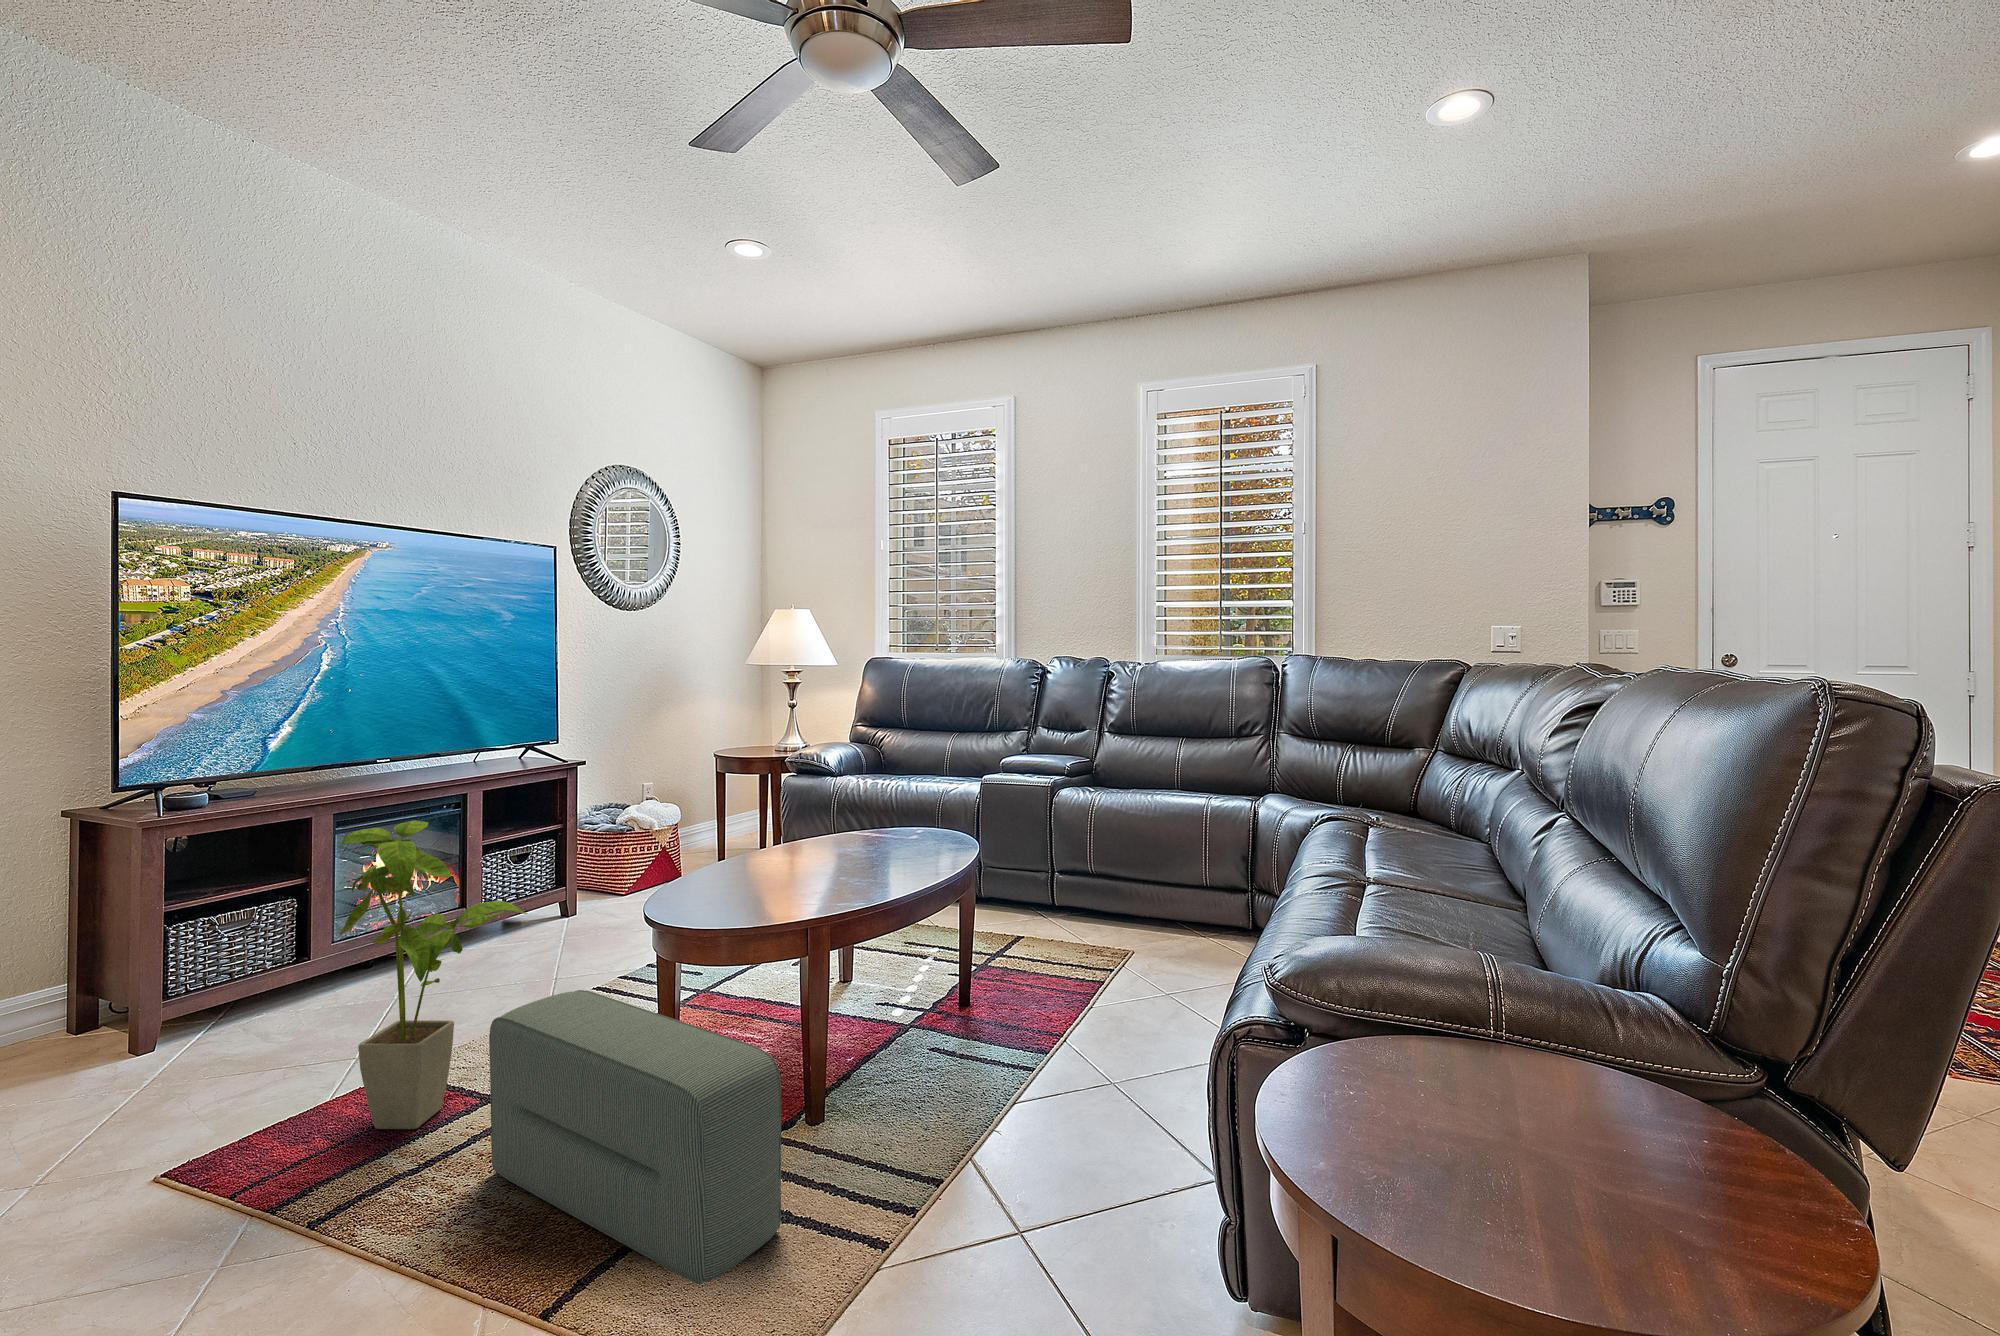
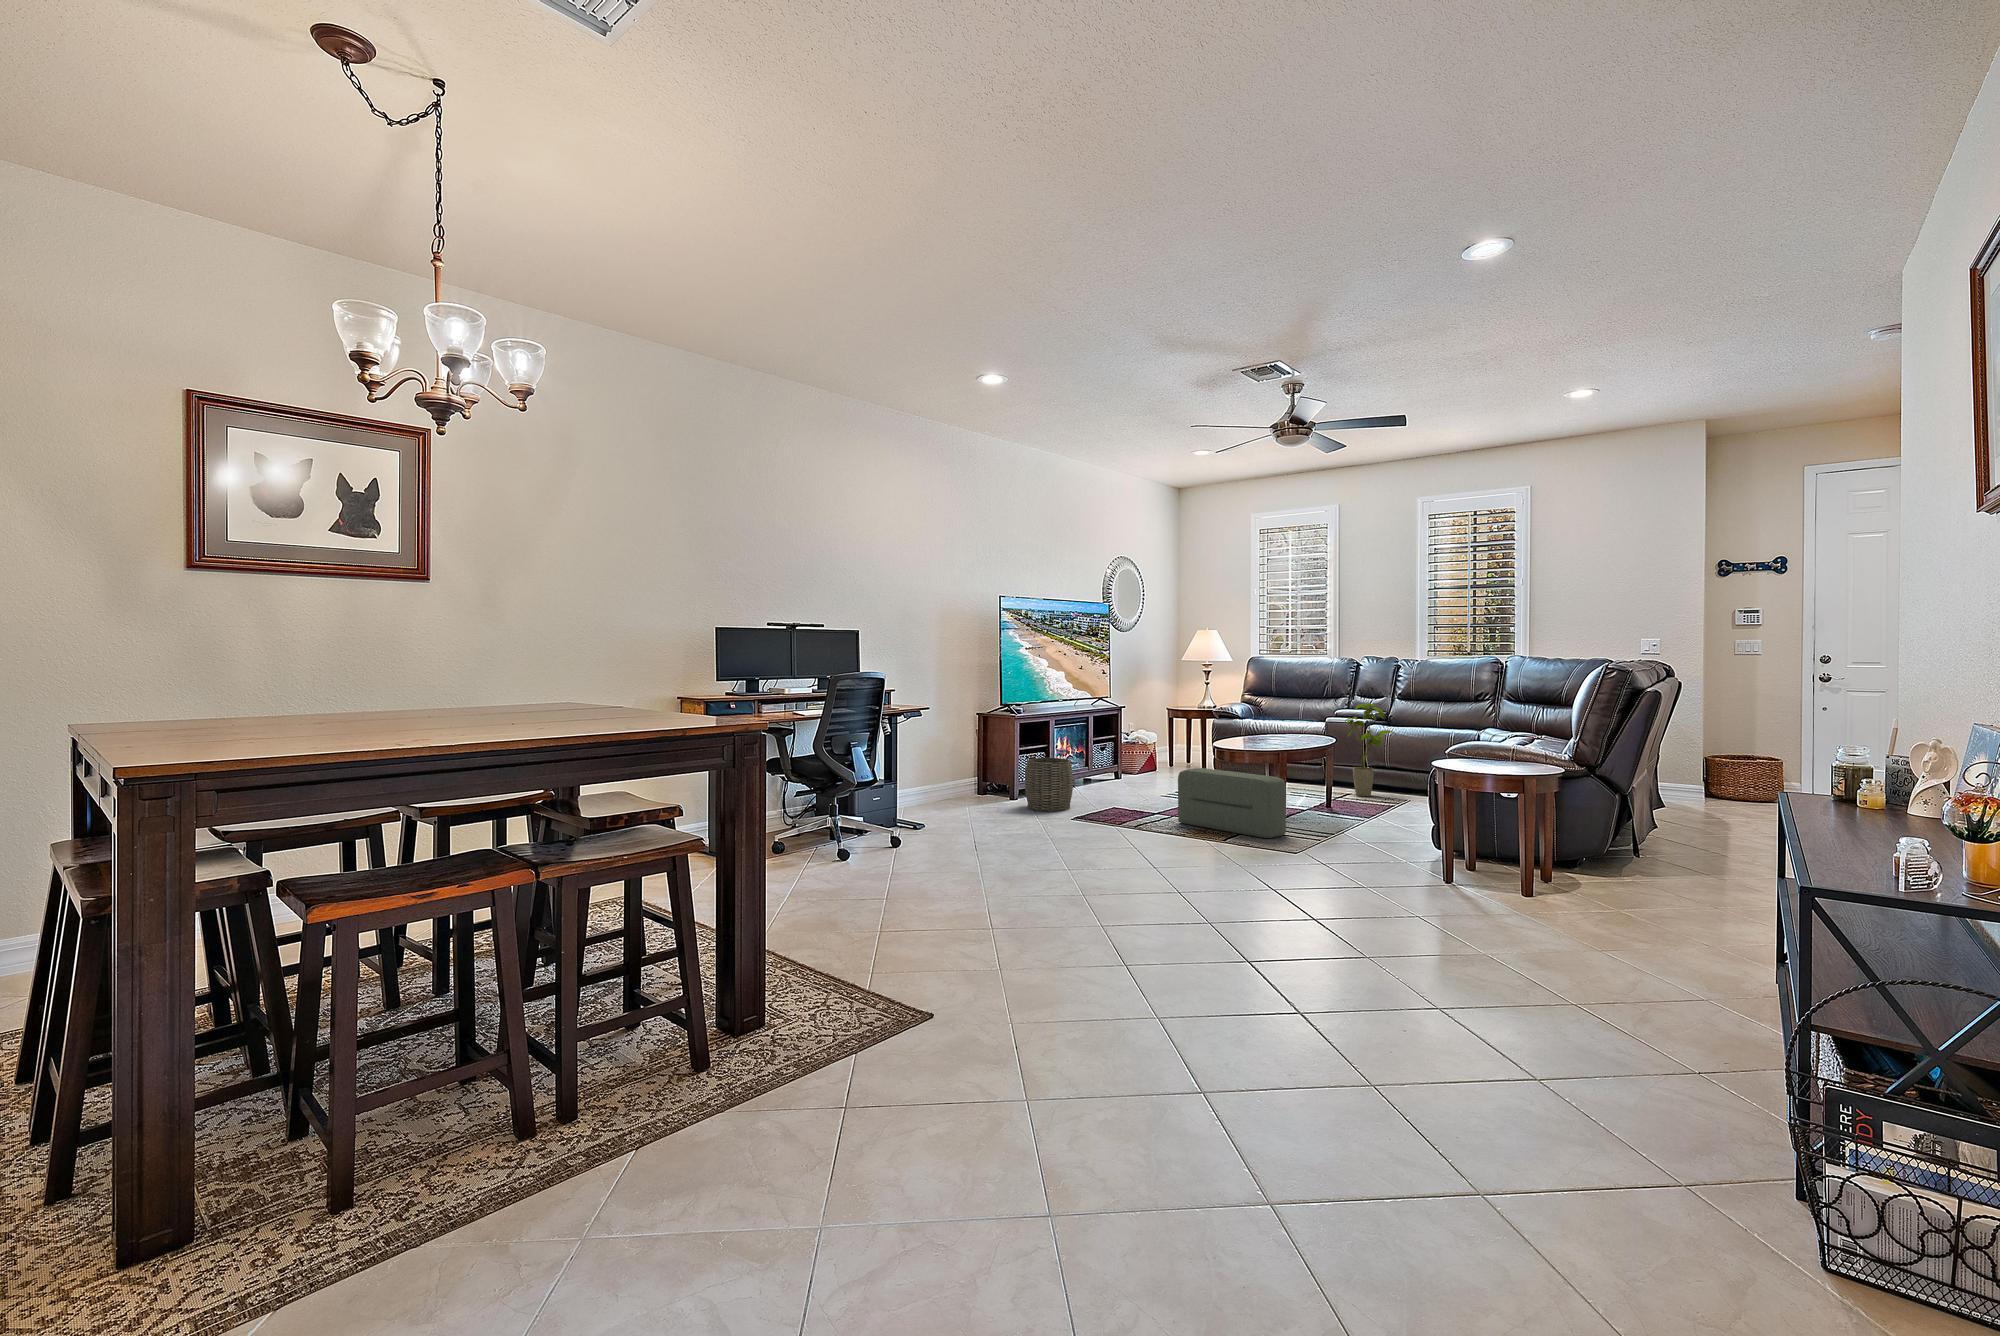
house plant: present [338,820,528,1129] -> present [1344,703,1396,796]
woven basket: none [89,942,273,1128] -> present [1025,758,1073,811]

